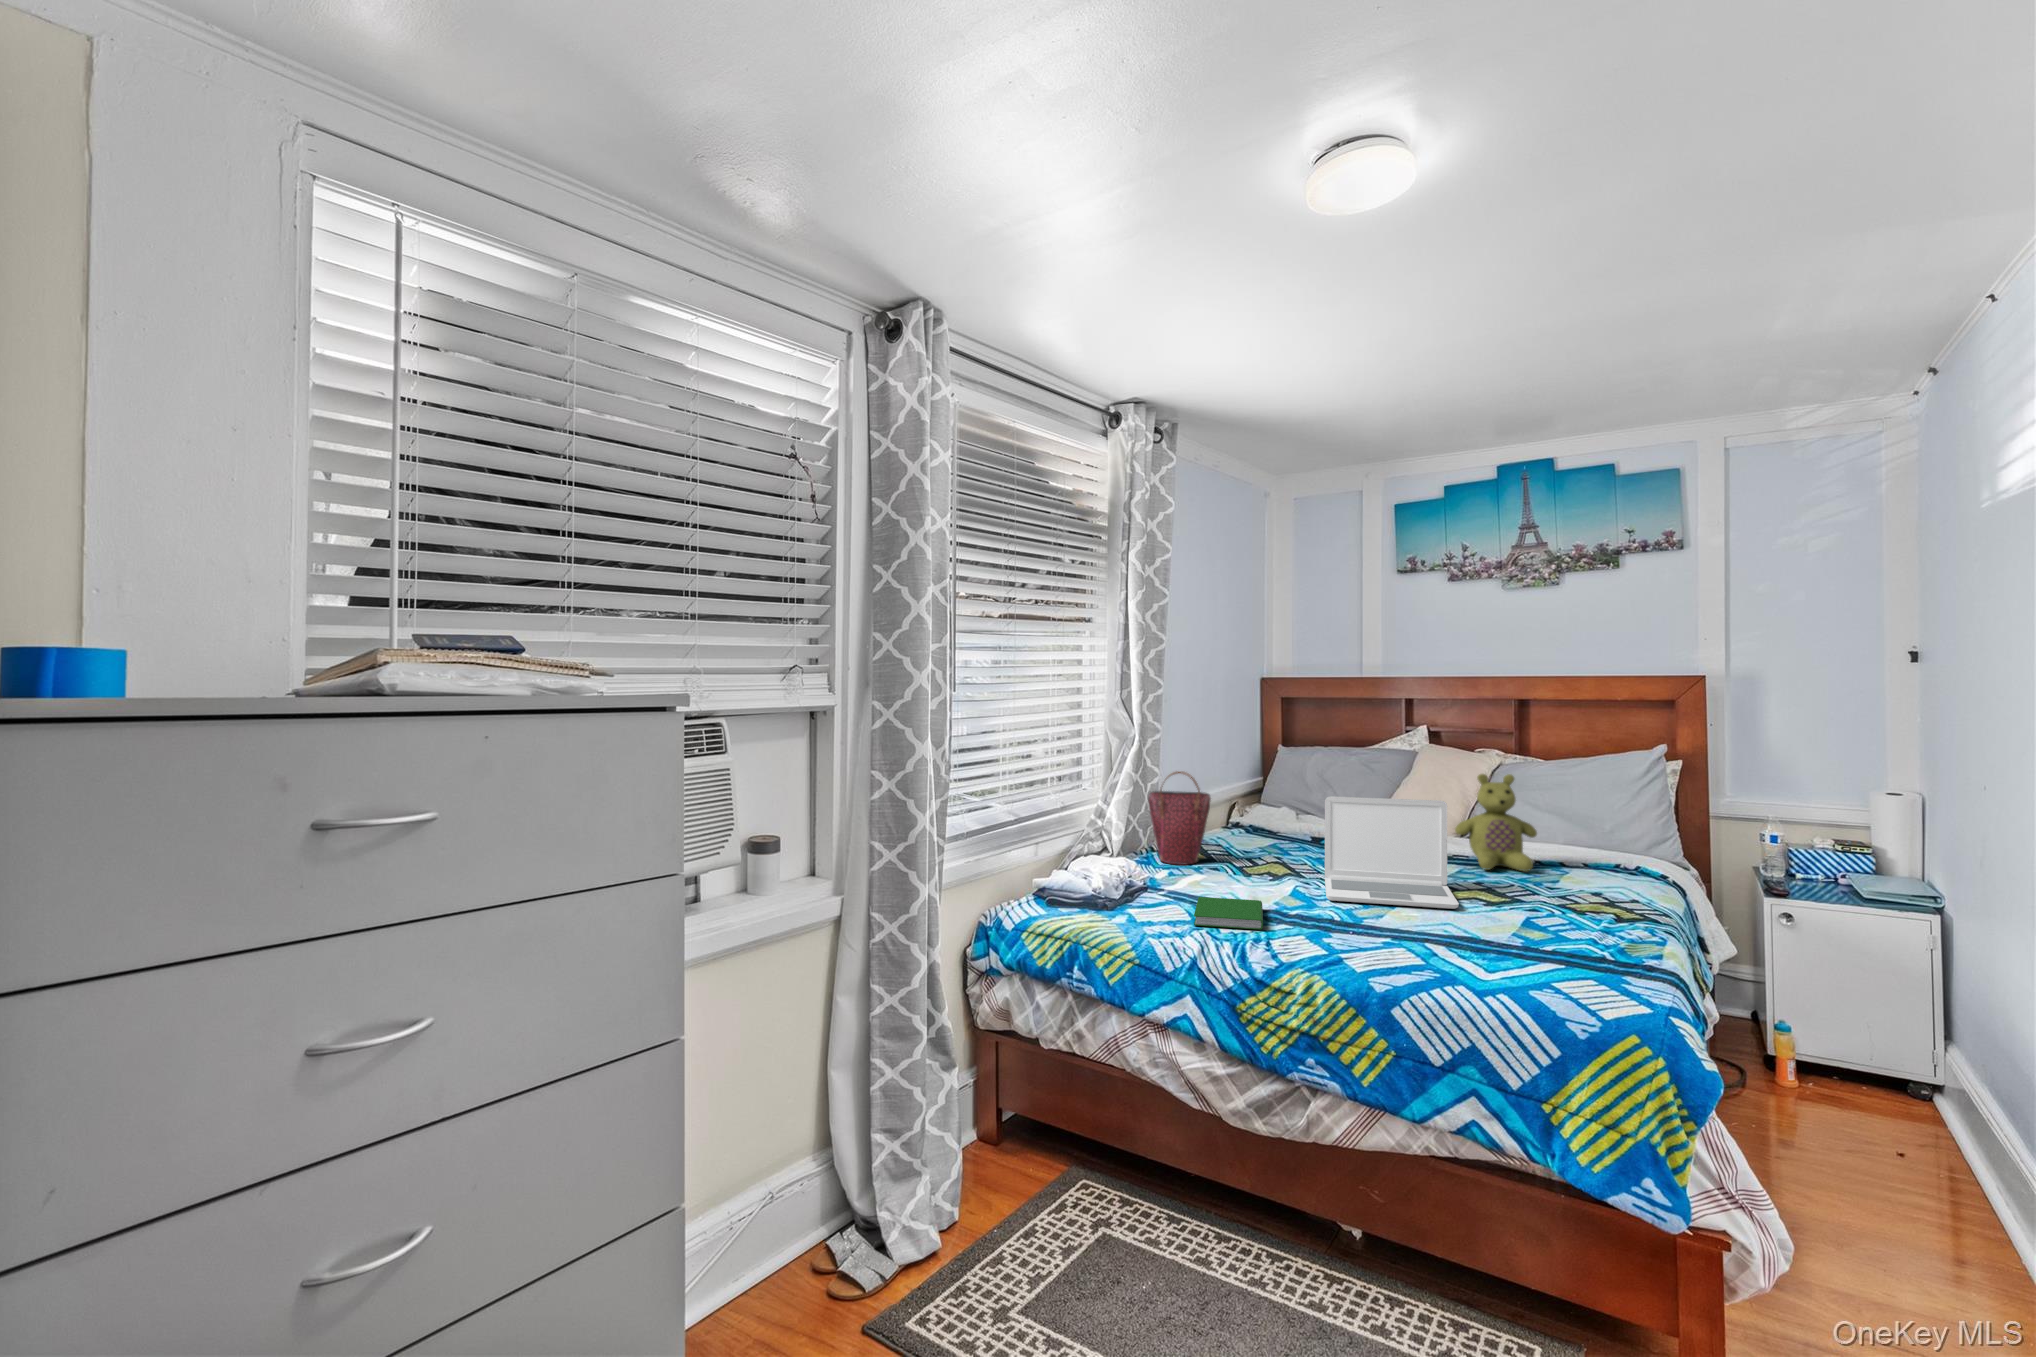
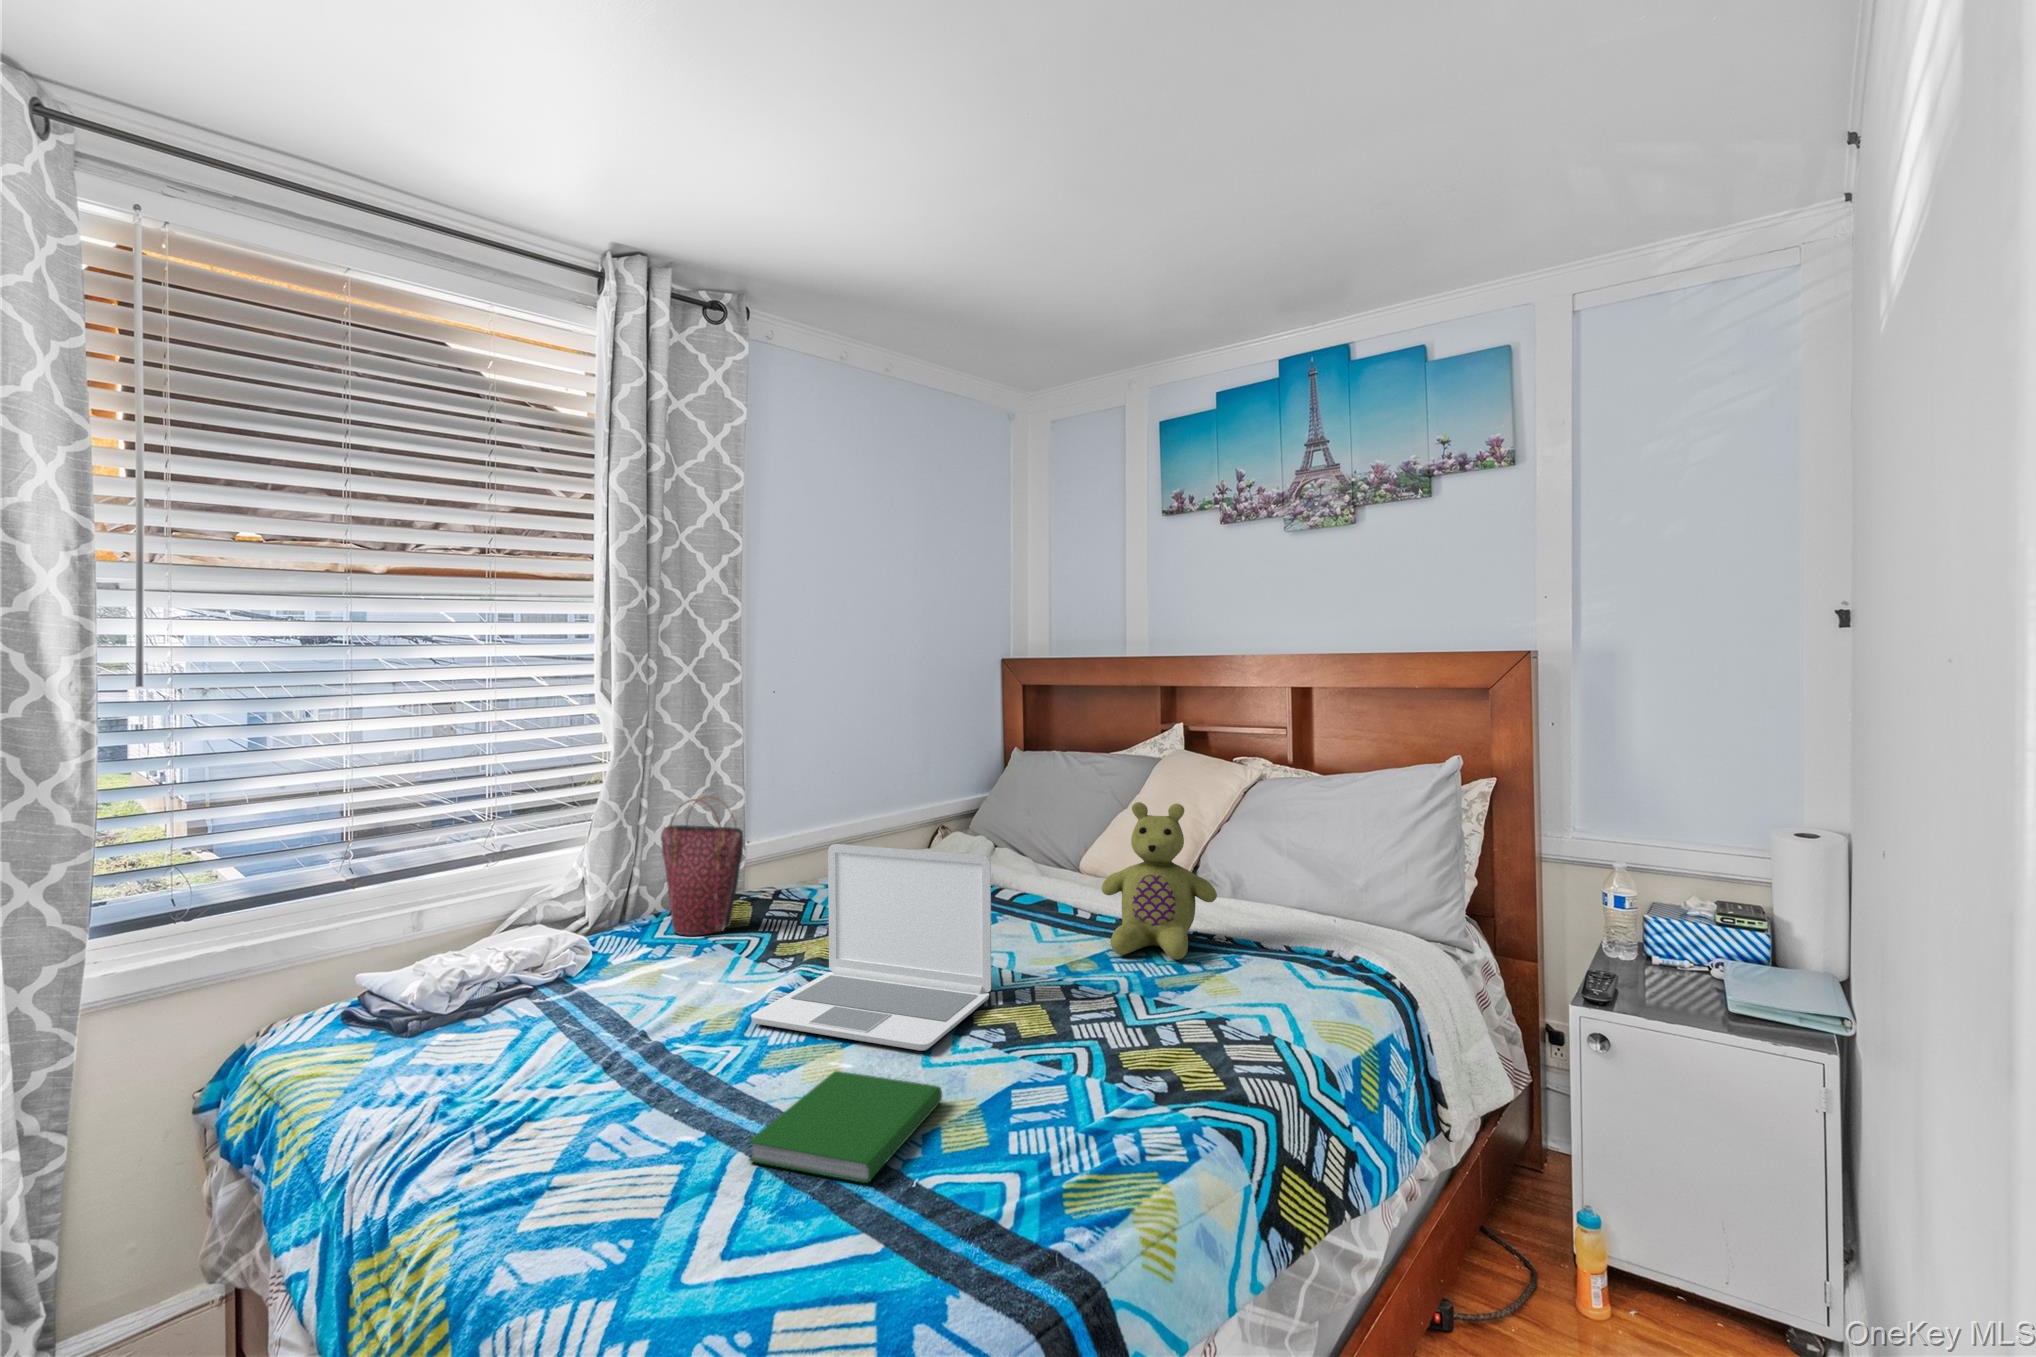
hardcover book: present [1194,897,1263,930] -> present [749,1071,942,1183]

